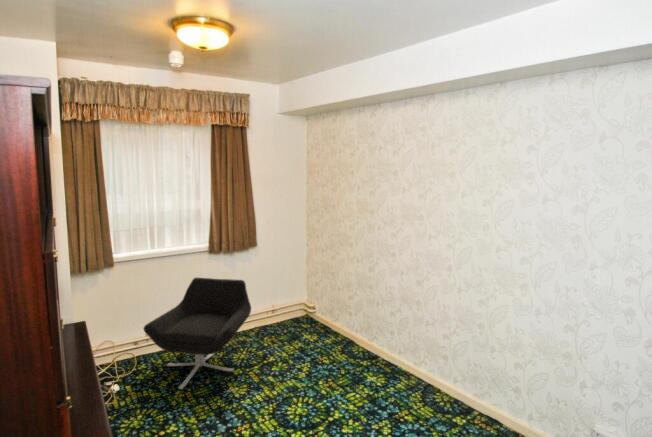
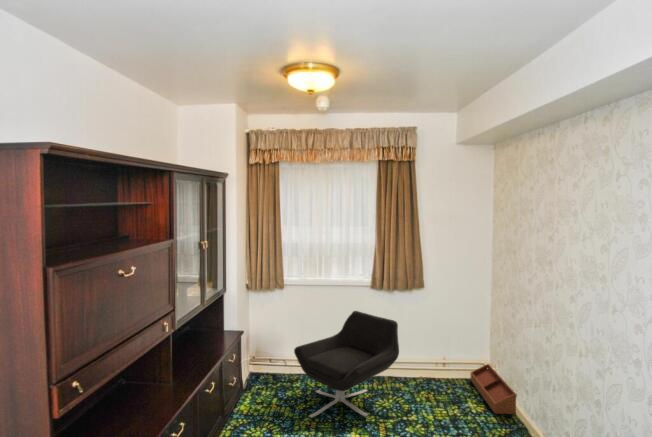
storage bin: none [295,303,341,339] -> present [470,364,517,414]

